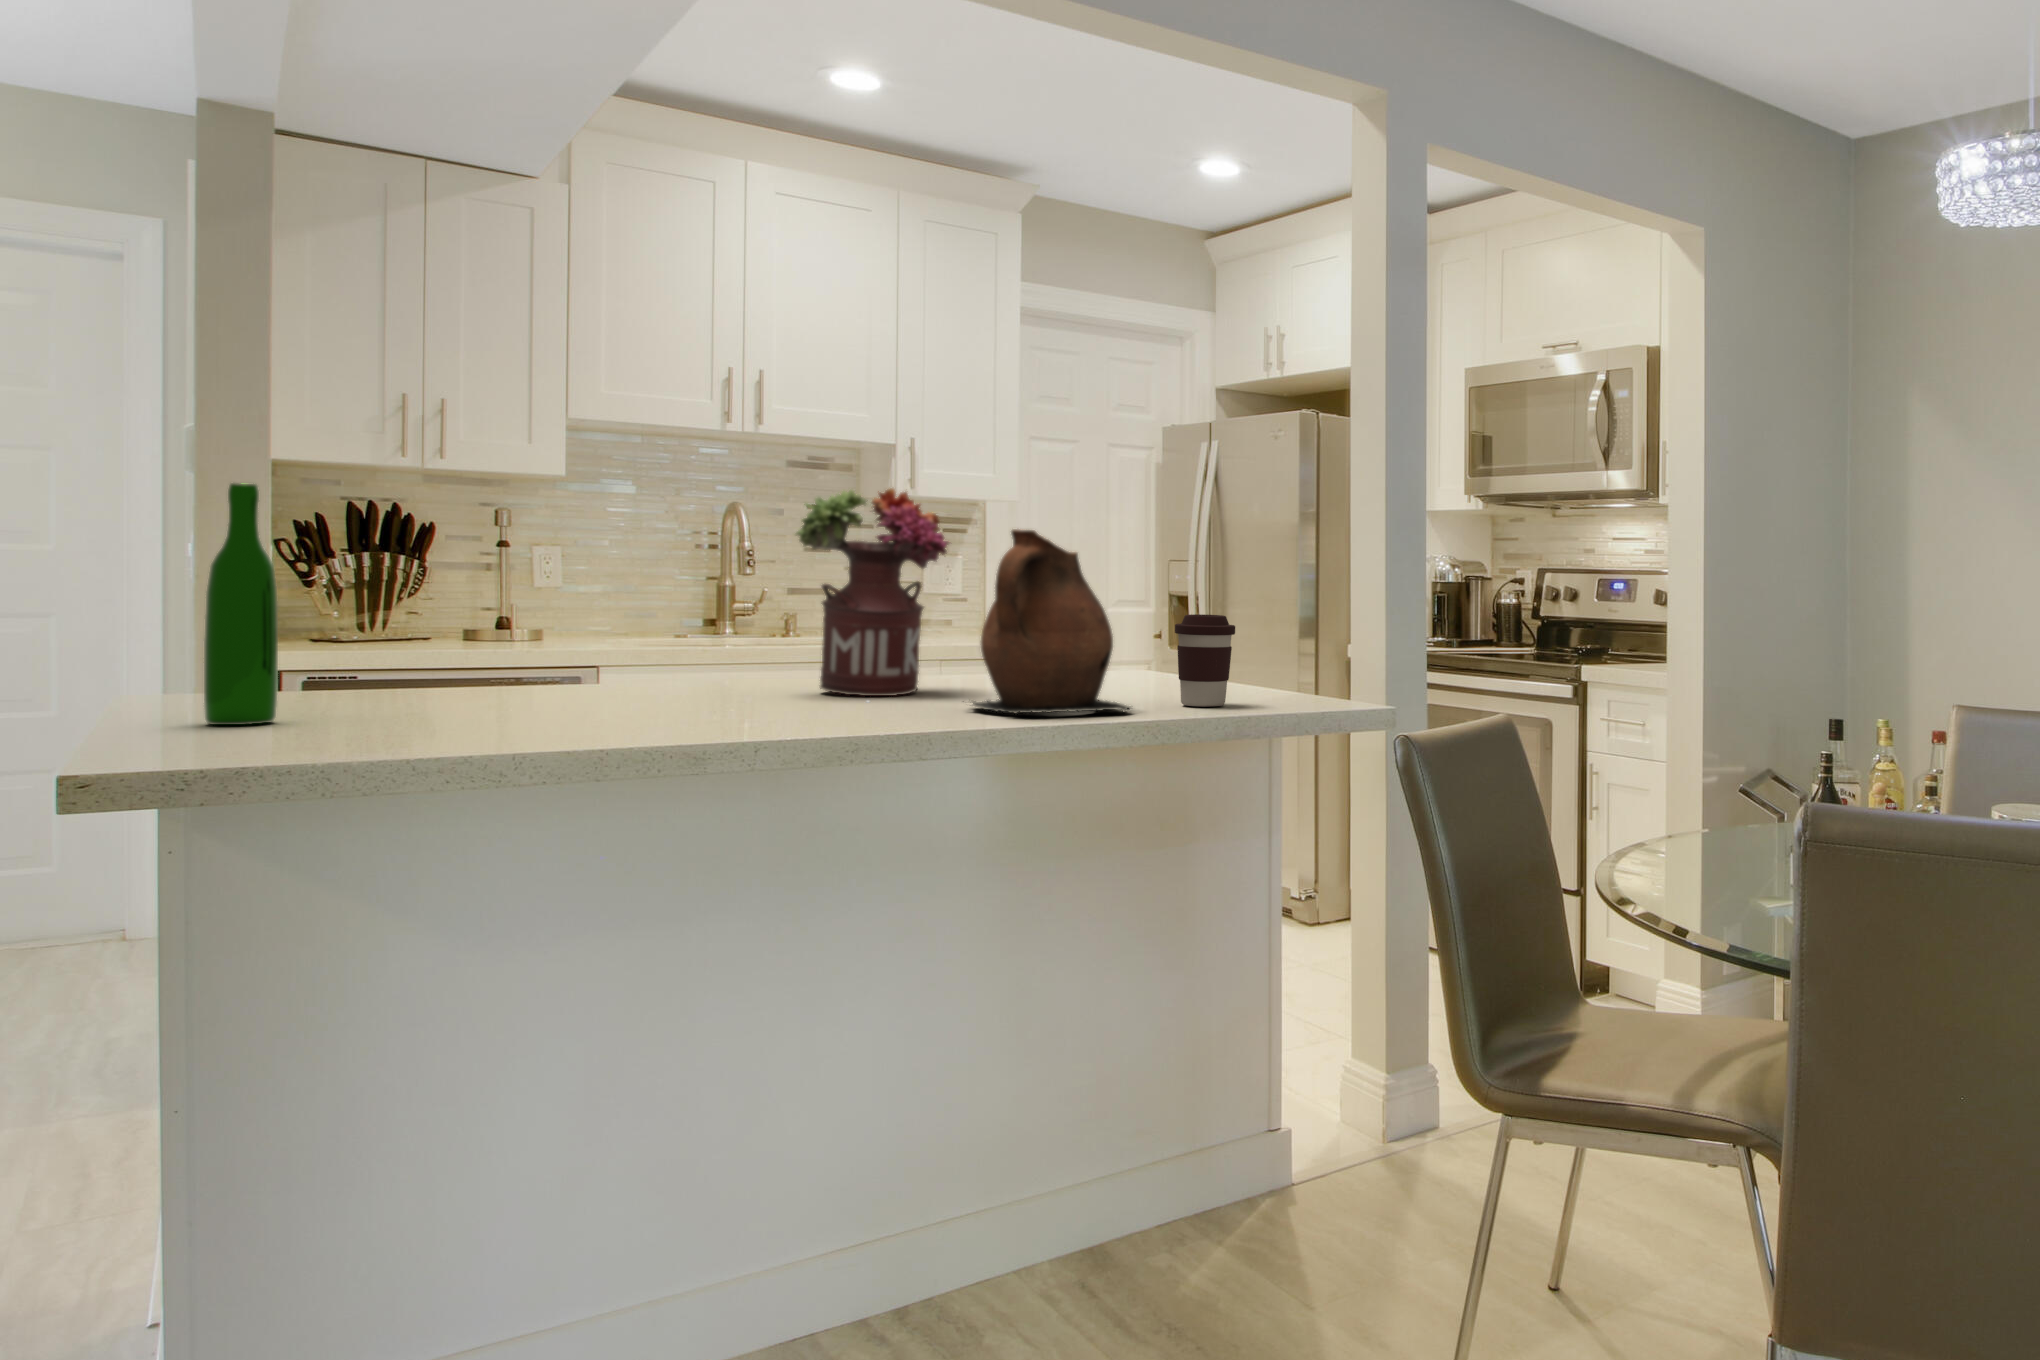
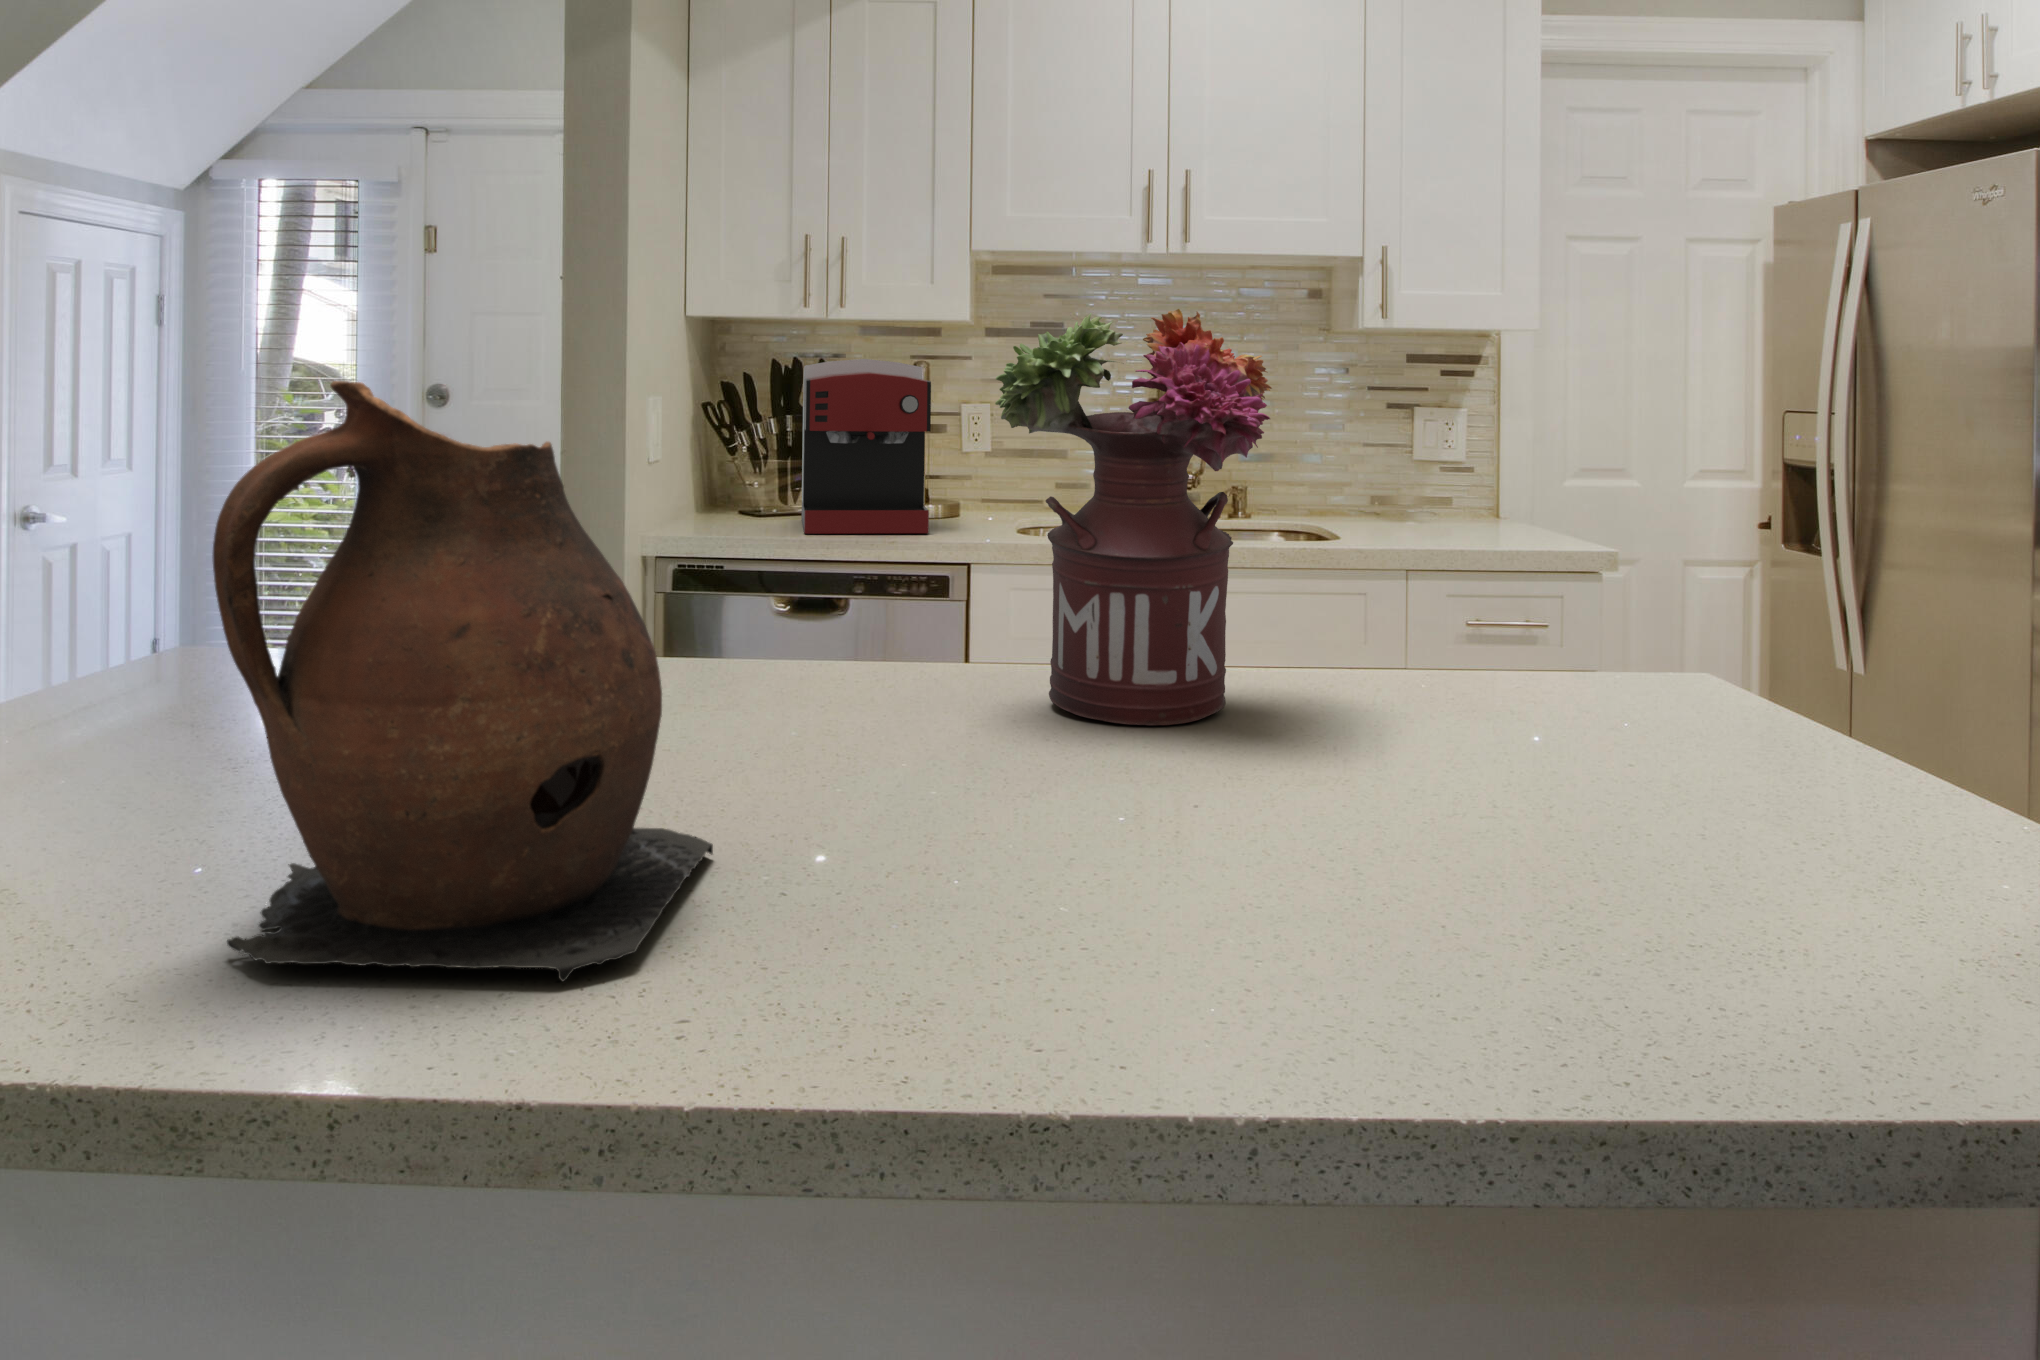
wine bottle: present [204,483,278,725] -> none [32,347,140,752]
coffee maker: none [391,506,541,650] -> present [801,359,931,534]
ceramic pitcher: present [973,529,1131,713] -> present [213,381,713,981]
coffee cup: present [1175,614,1235,707] -> none [1771,602,1952,865]

